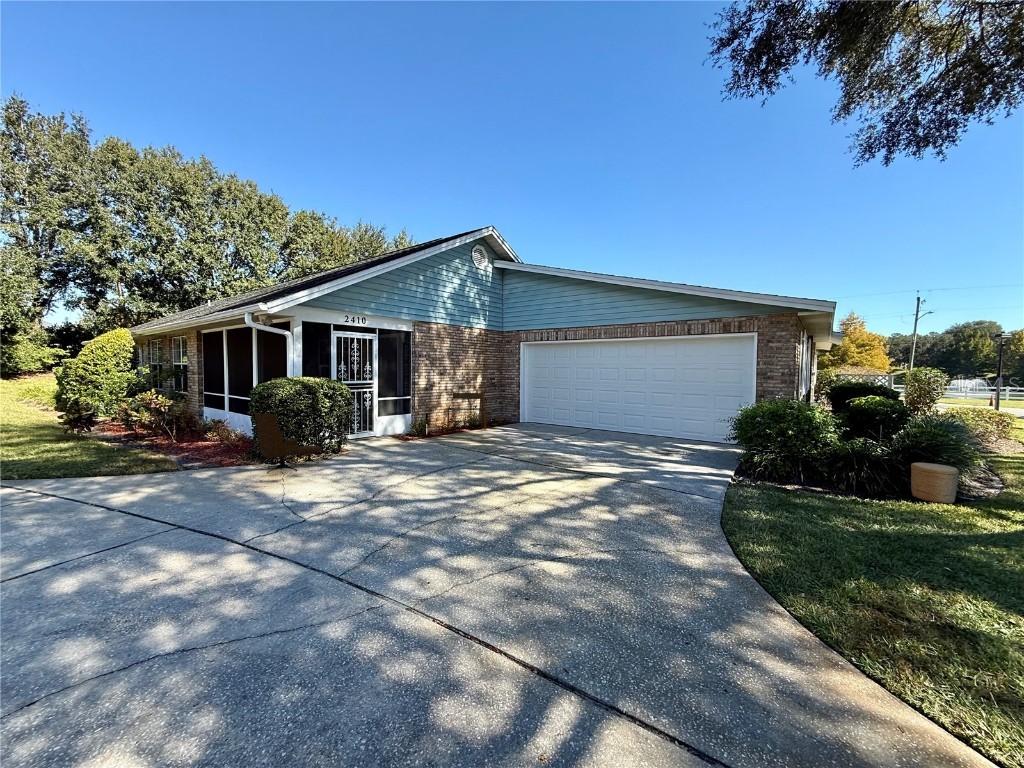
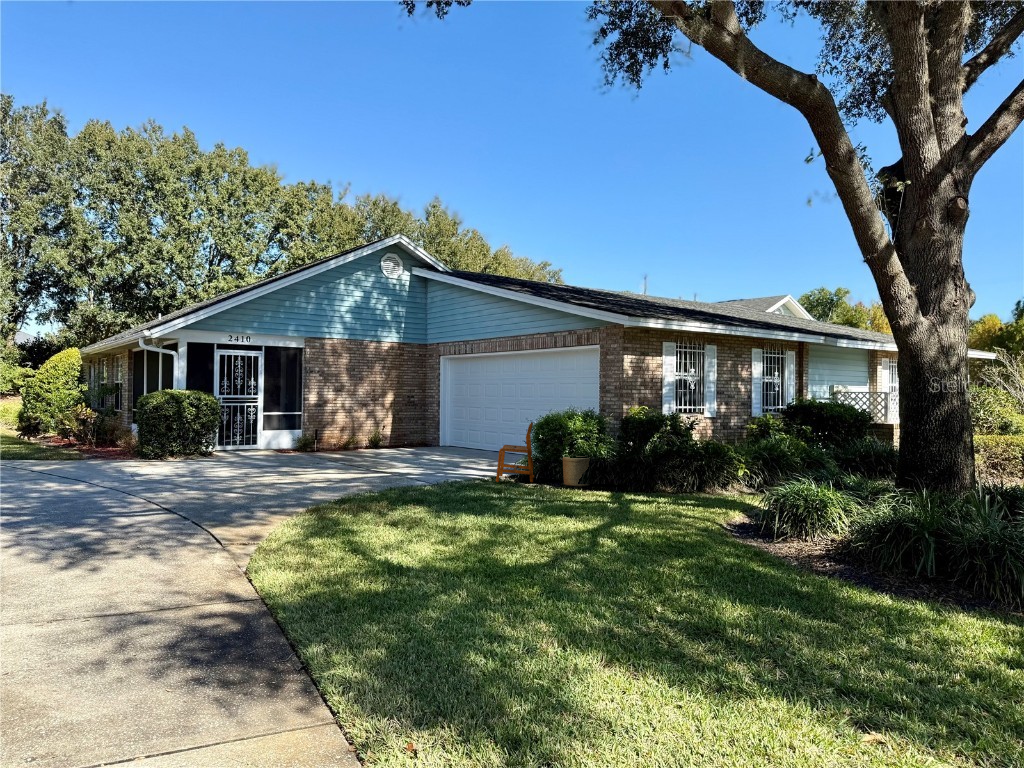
bench: present [447,393,486,430] -> present [496,423,534,482]
lounge chair: present [255,413,322,473] -> none [126,414,181,460]

